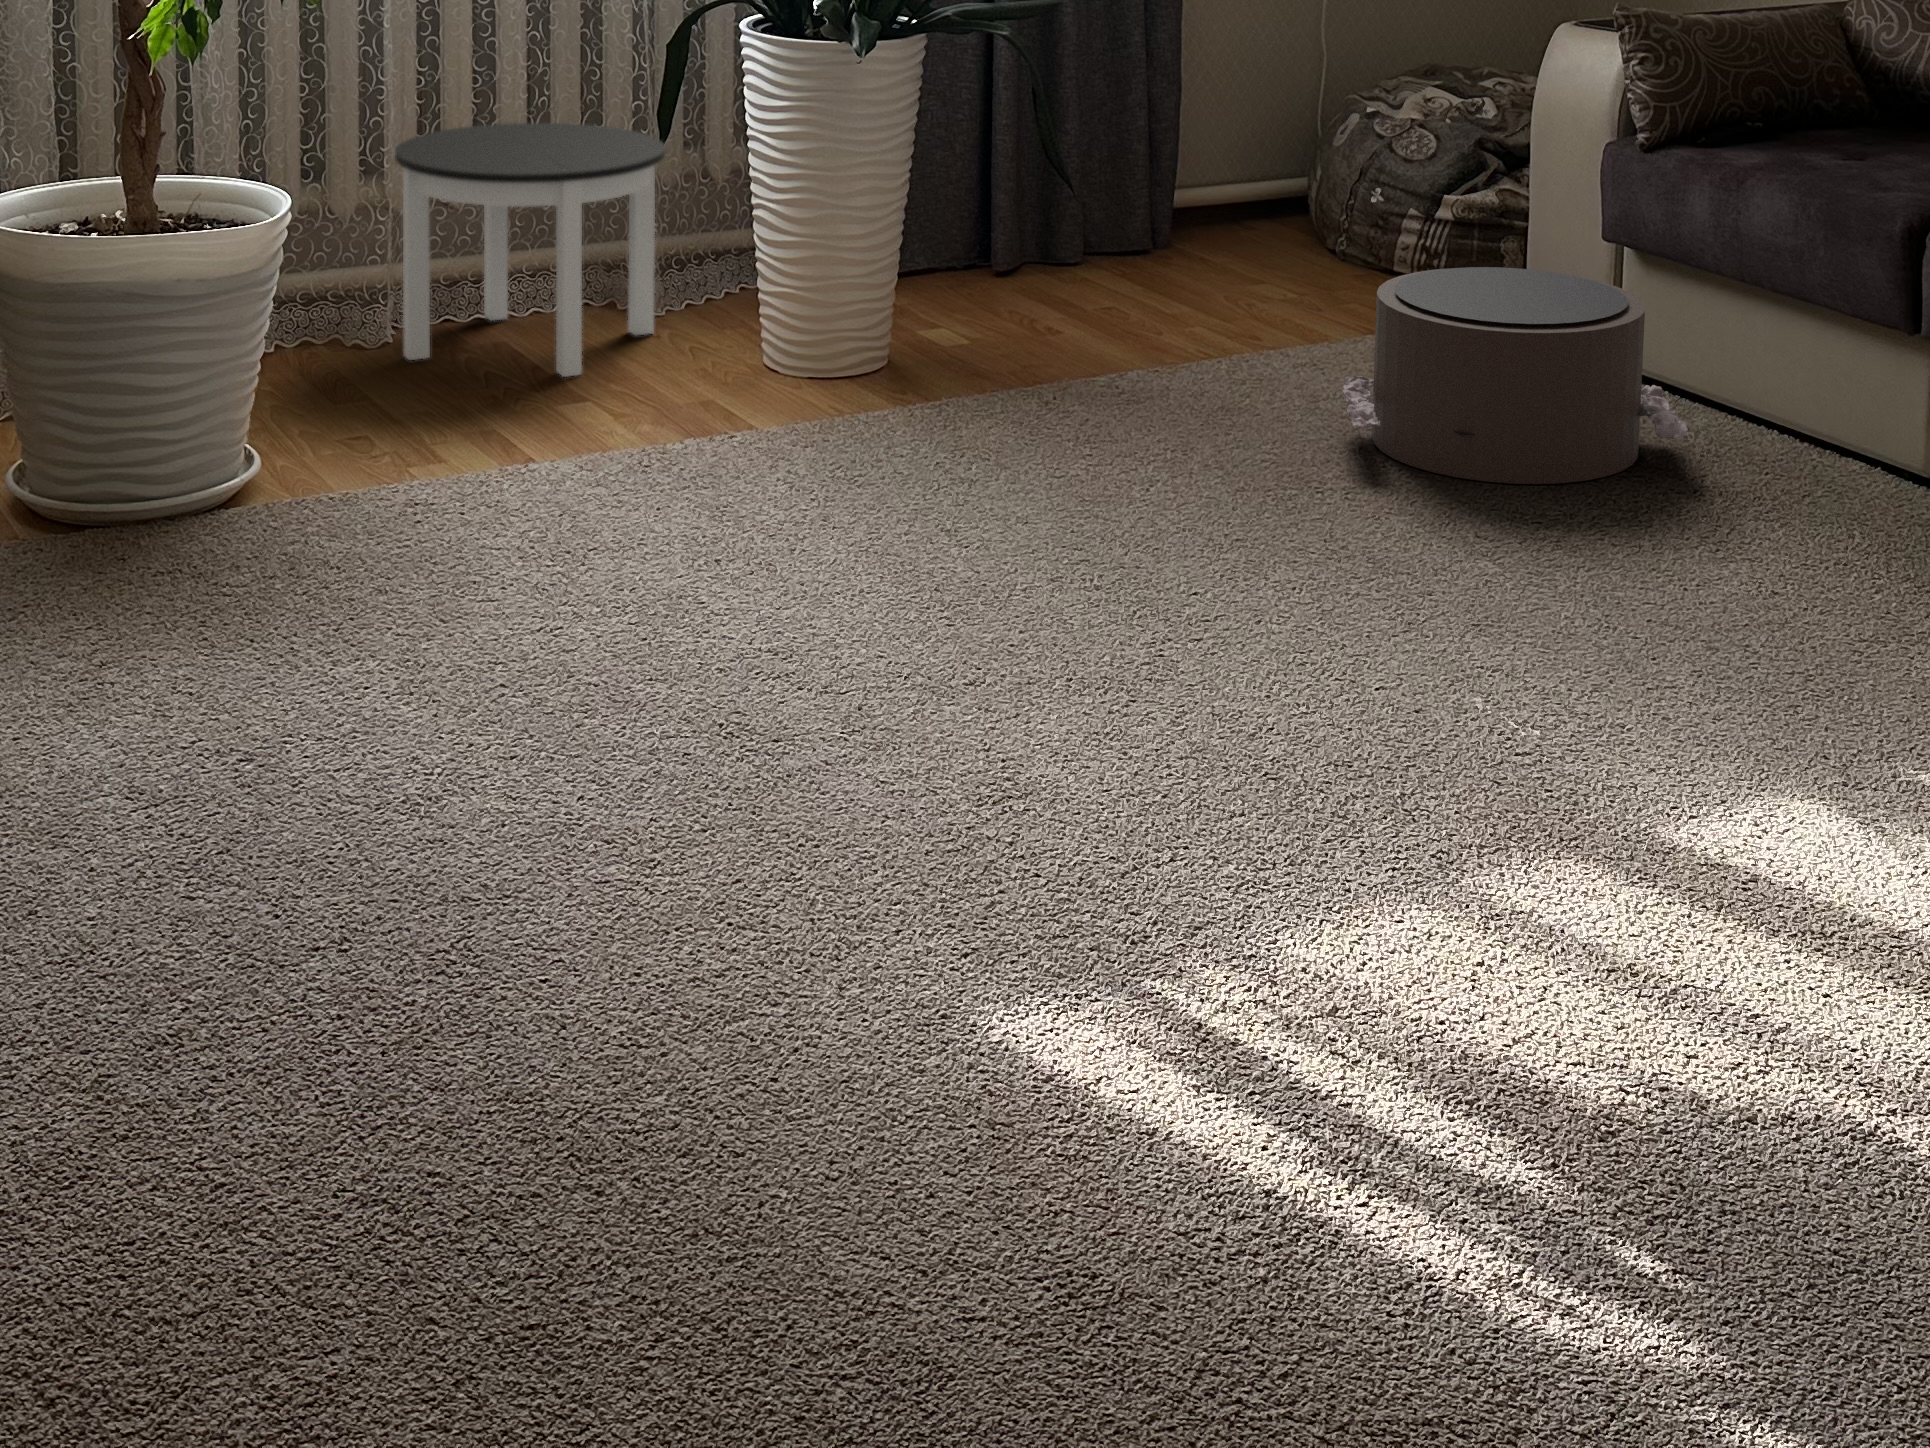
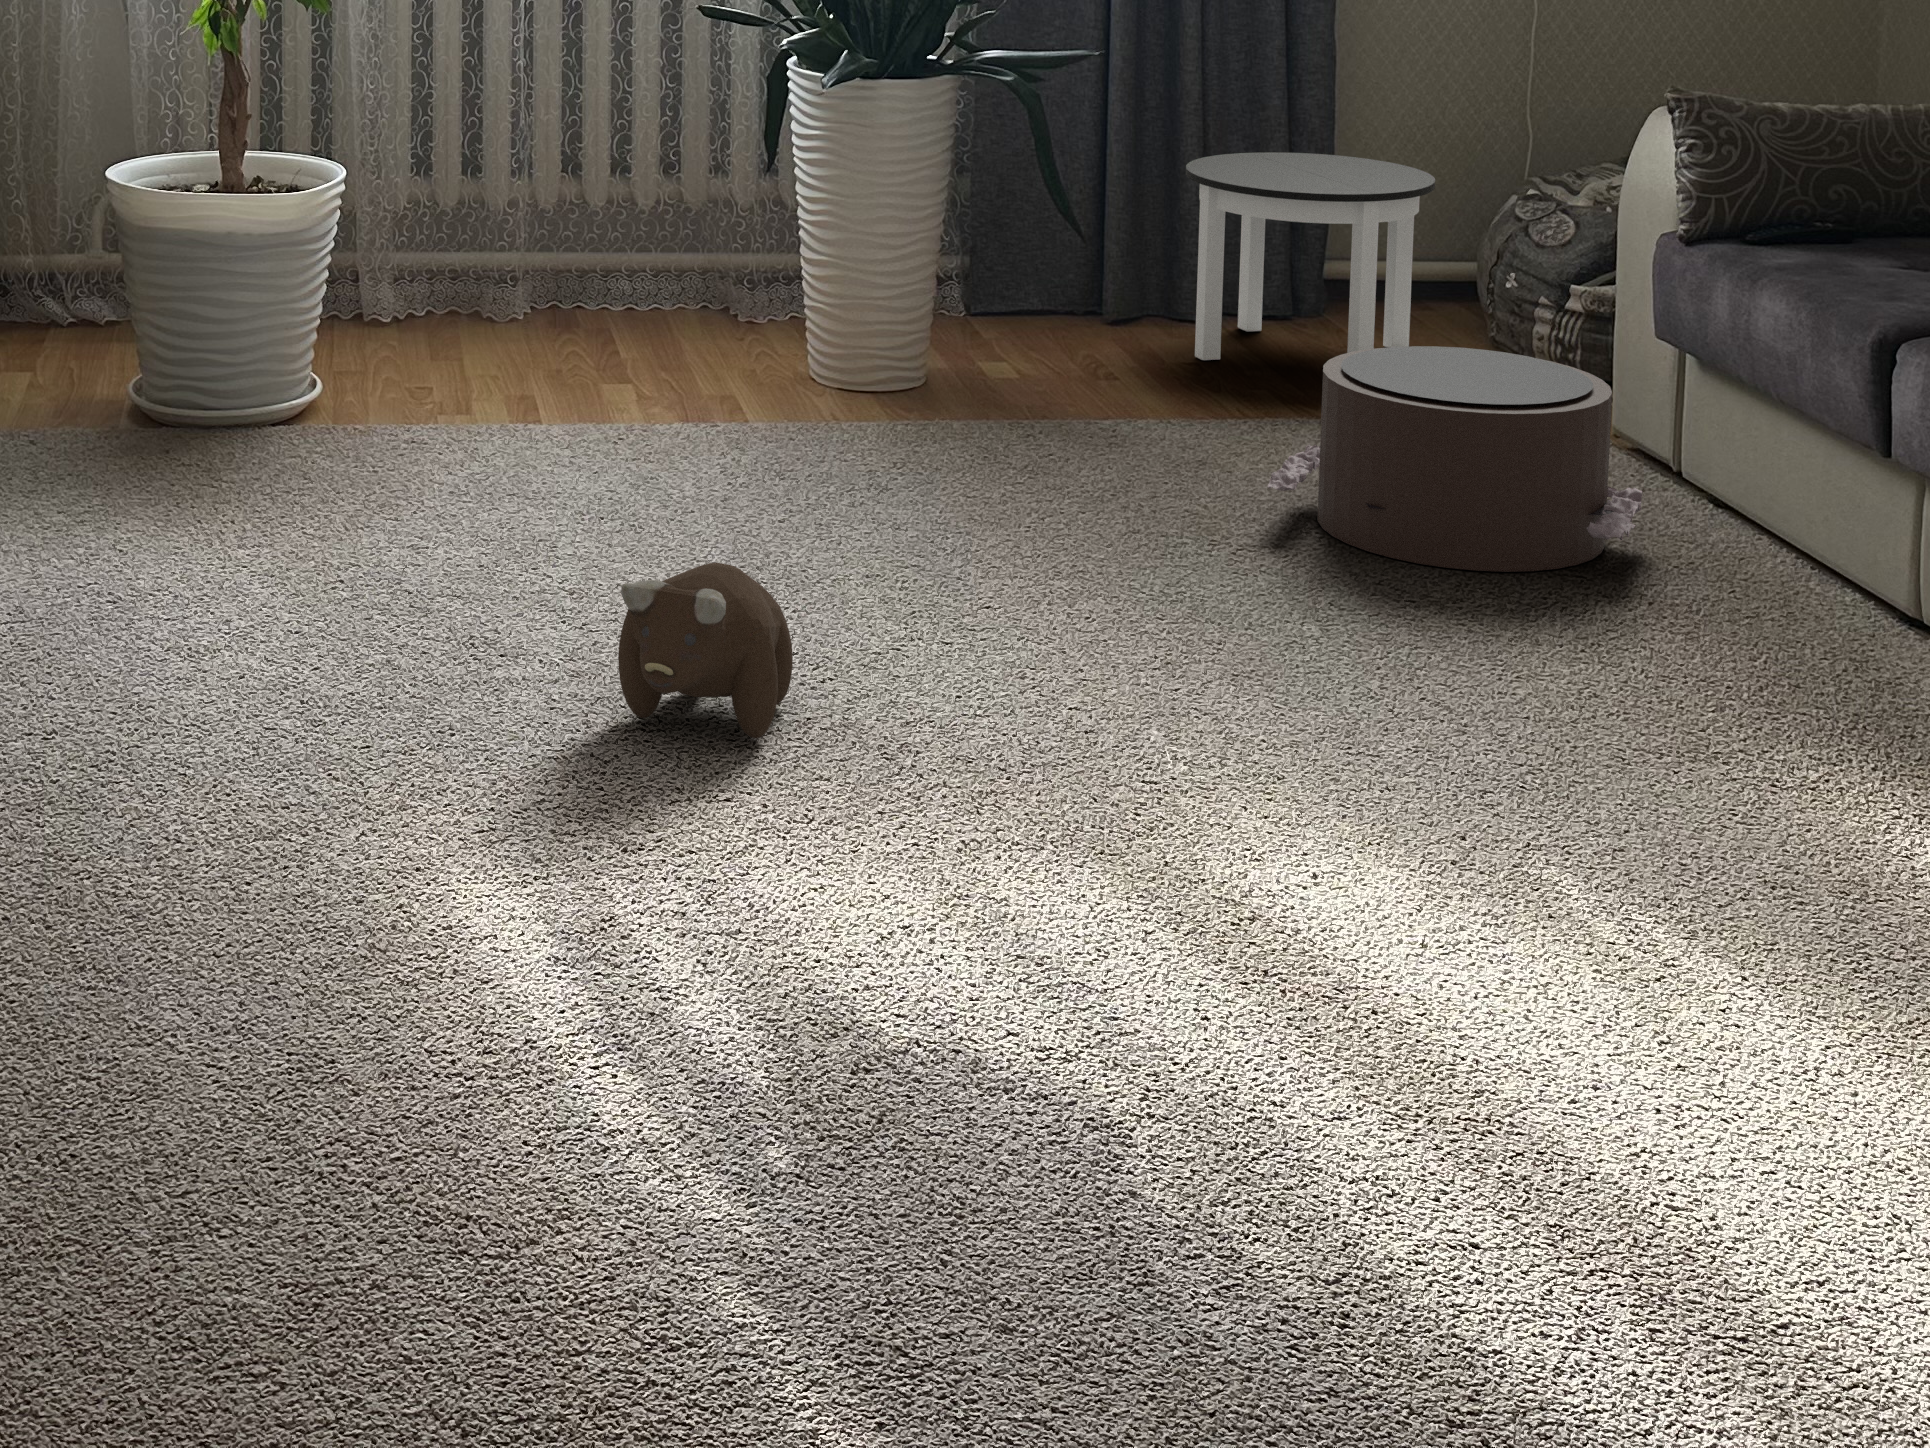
round table: present [395,123,665,377] -> present [1186,152,1435,360]
plush toy: none [976,595,1160,779] -> present [618,563,793,738]

